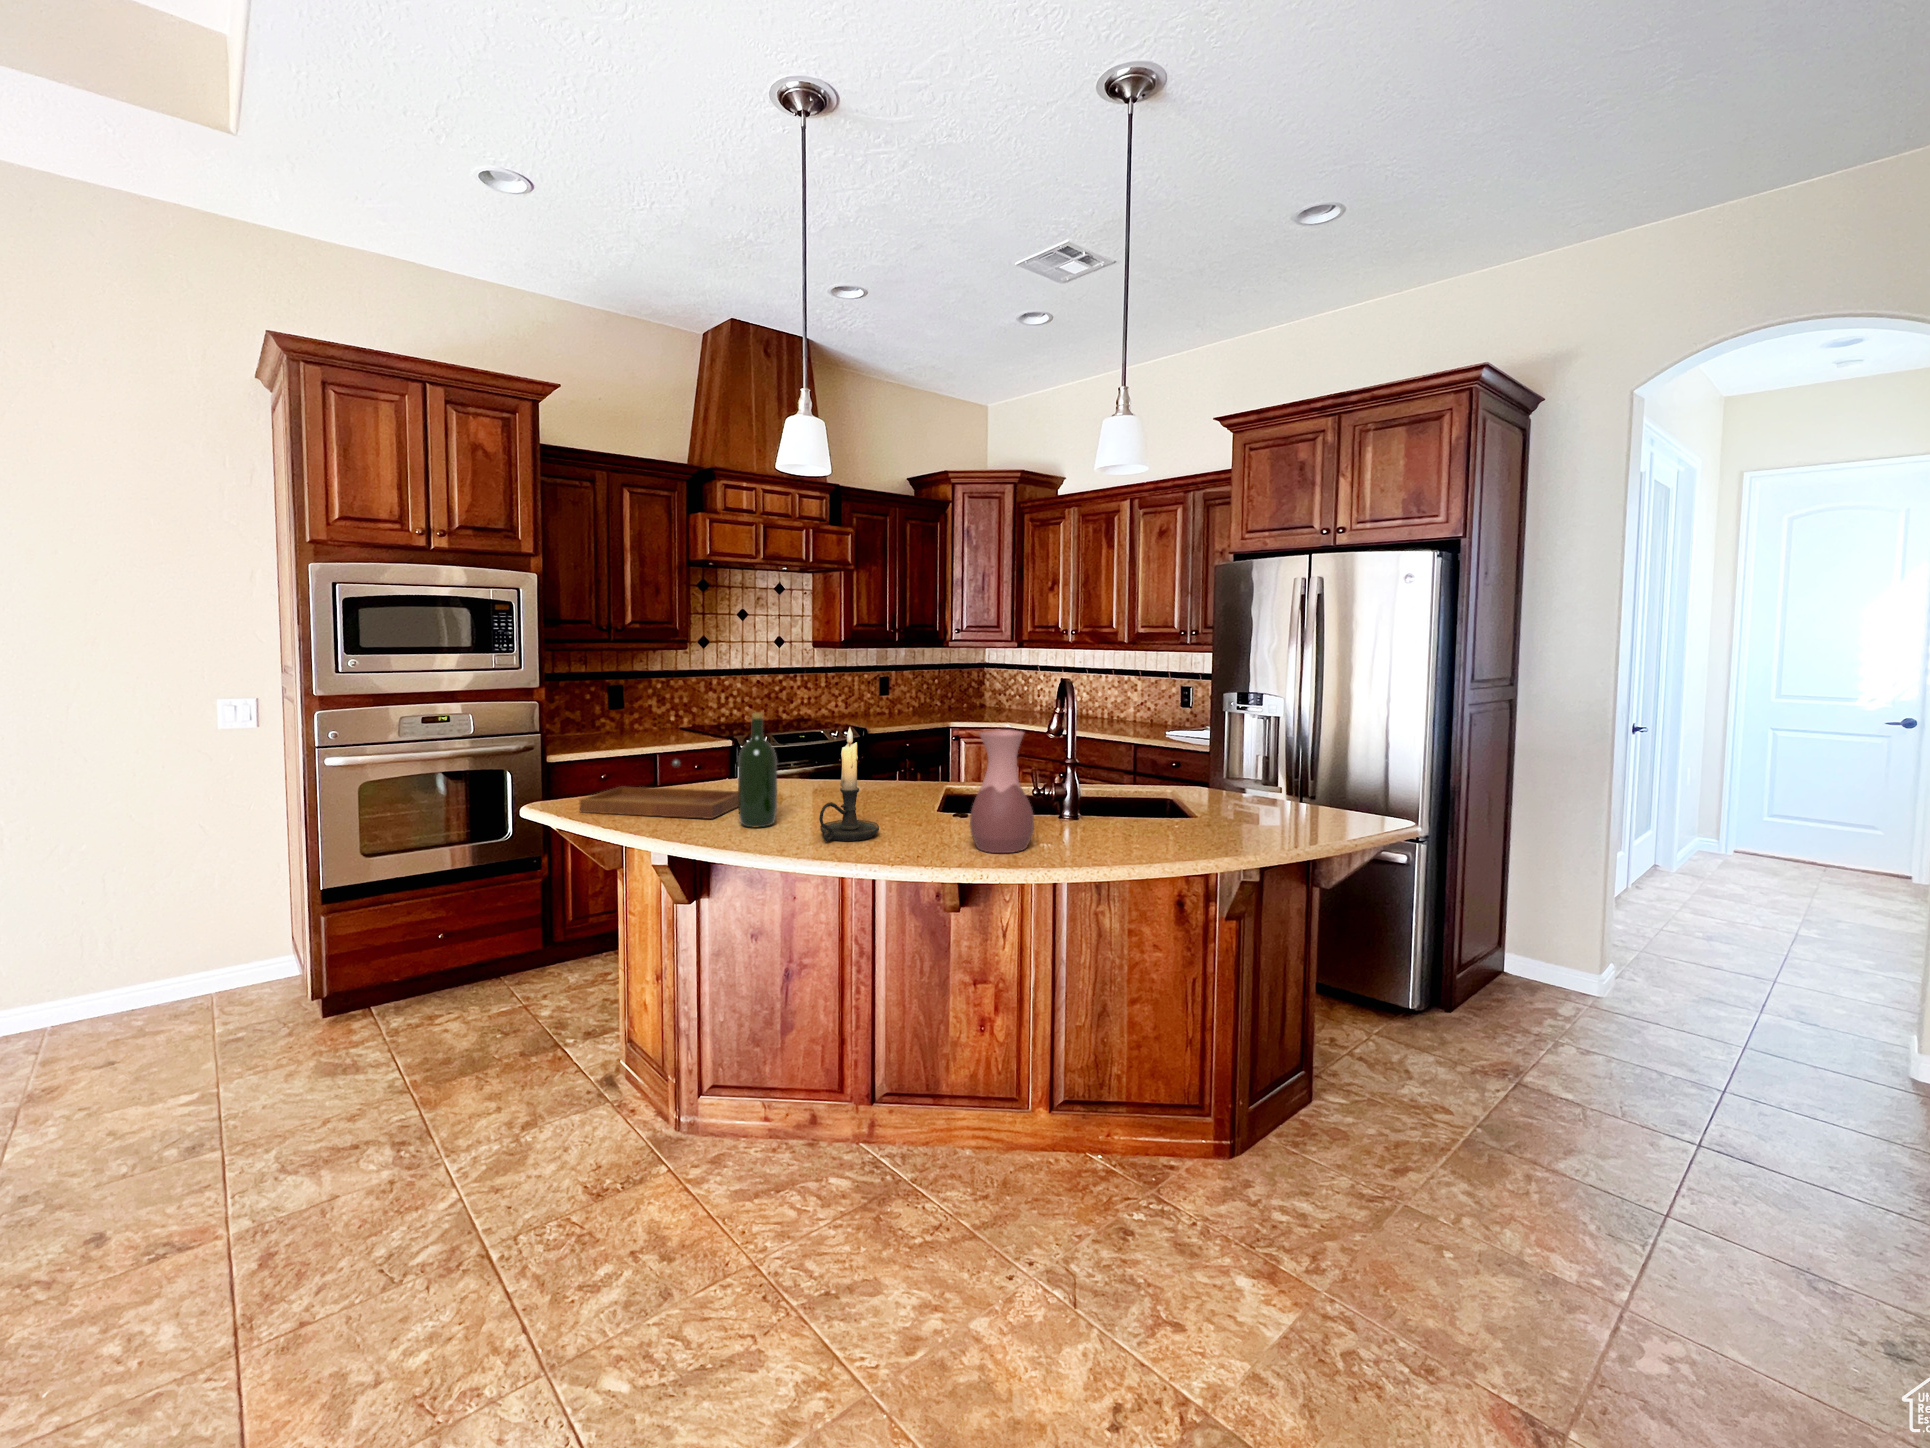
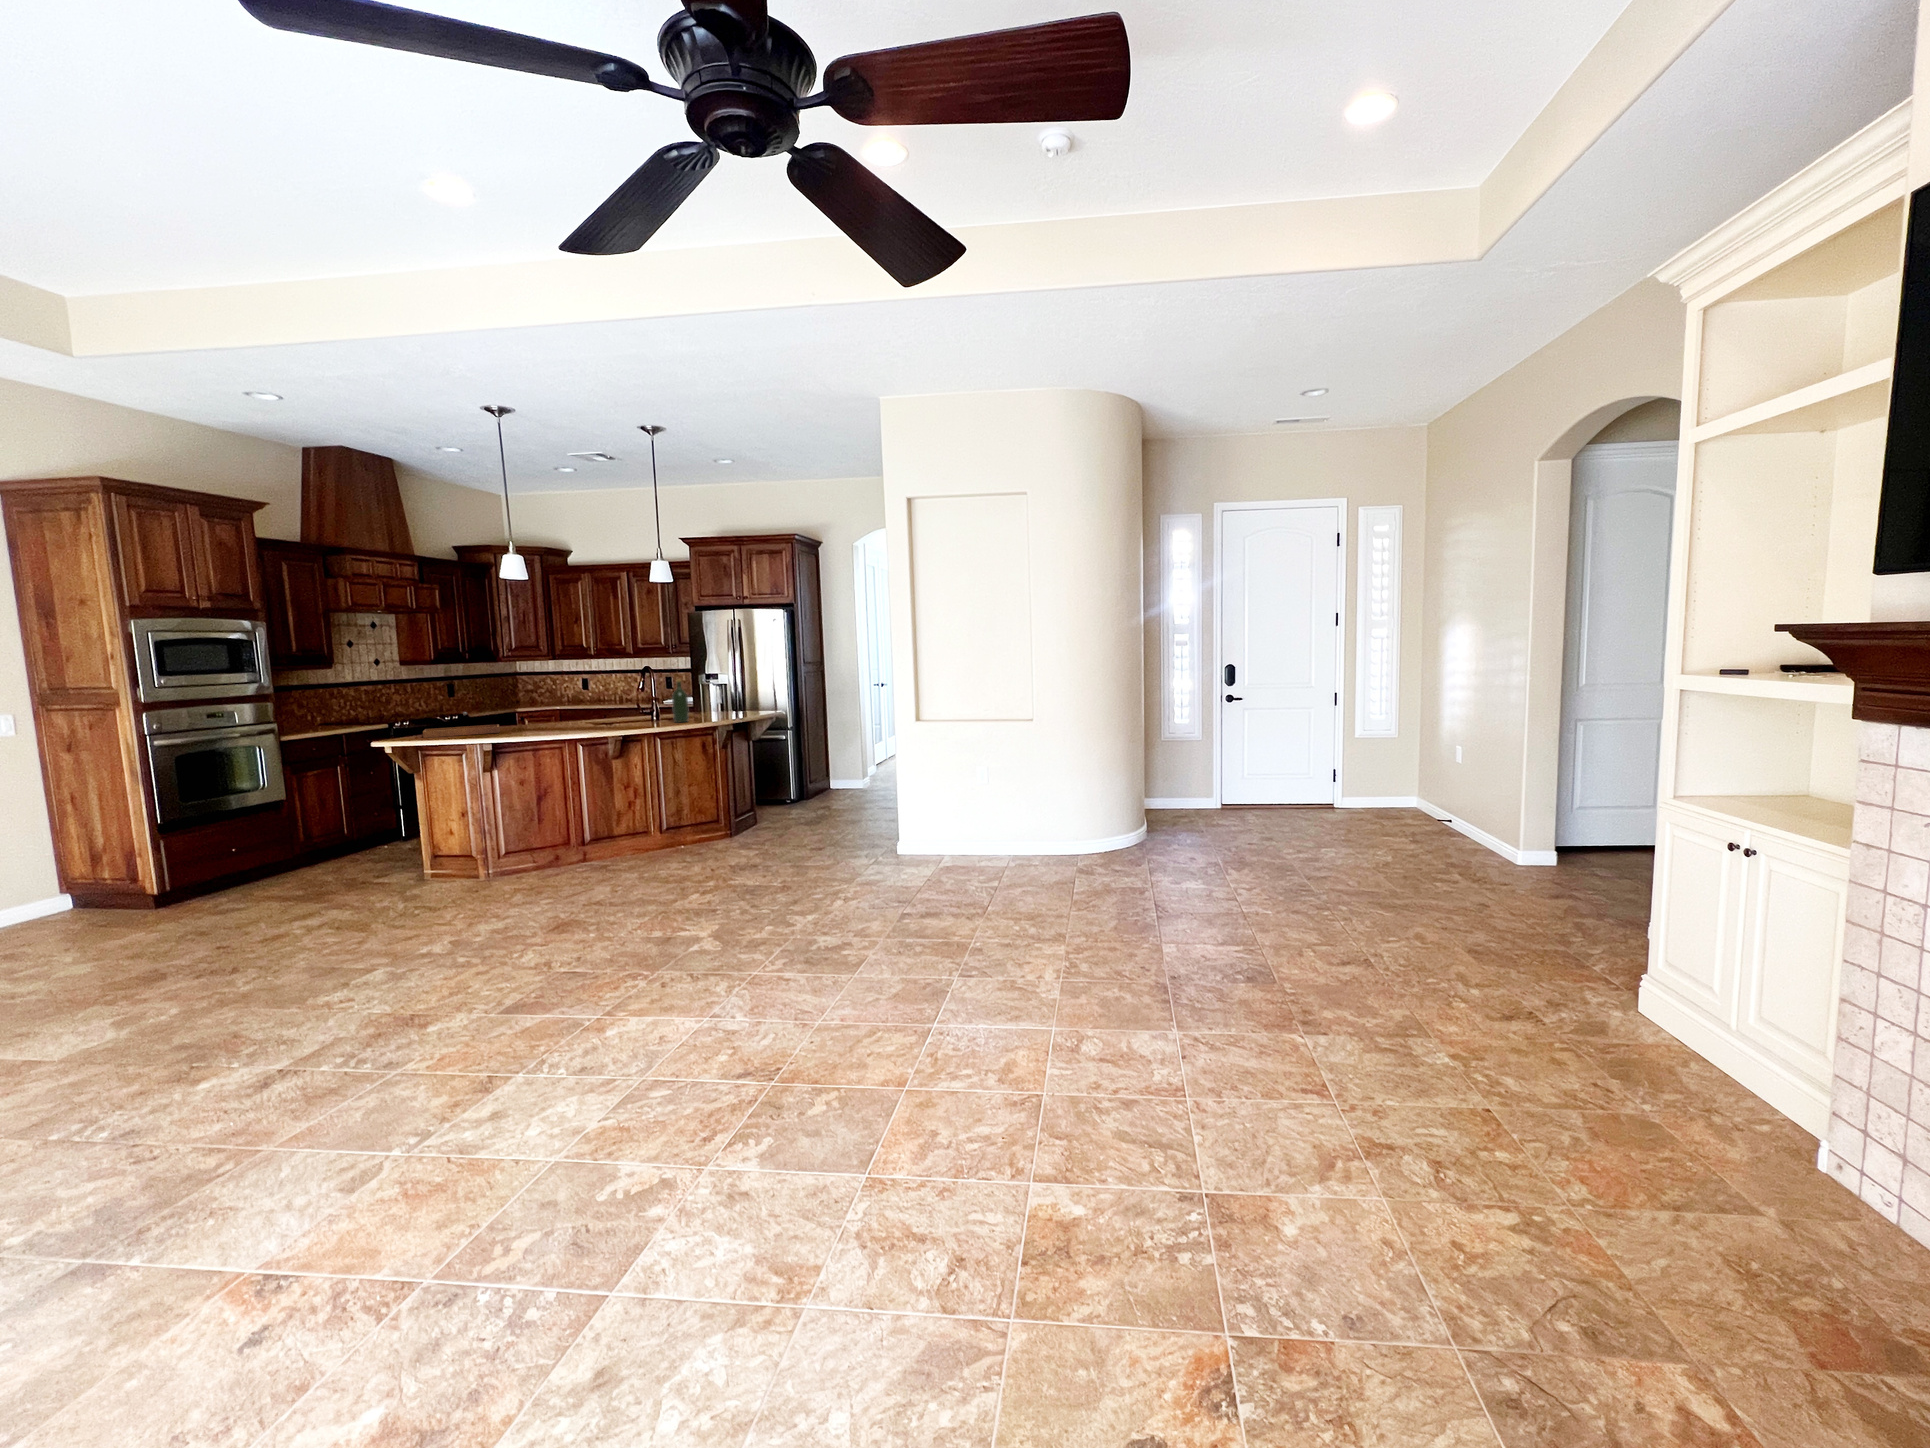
wine bottle: present [738,713,777,828] -> present [672,679,689,723]
candle holder: present [819,727,879,842] -> none [561,687,586,730]
vase: present [970,730,1034,853] -> none [626,684,651,727]

